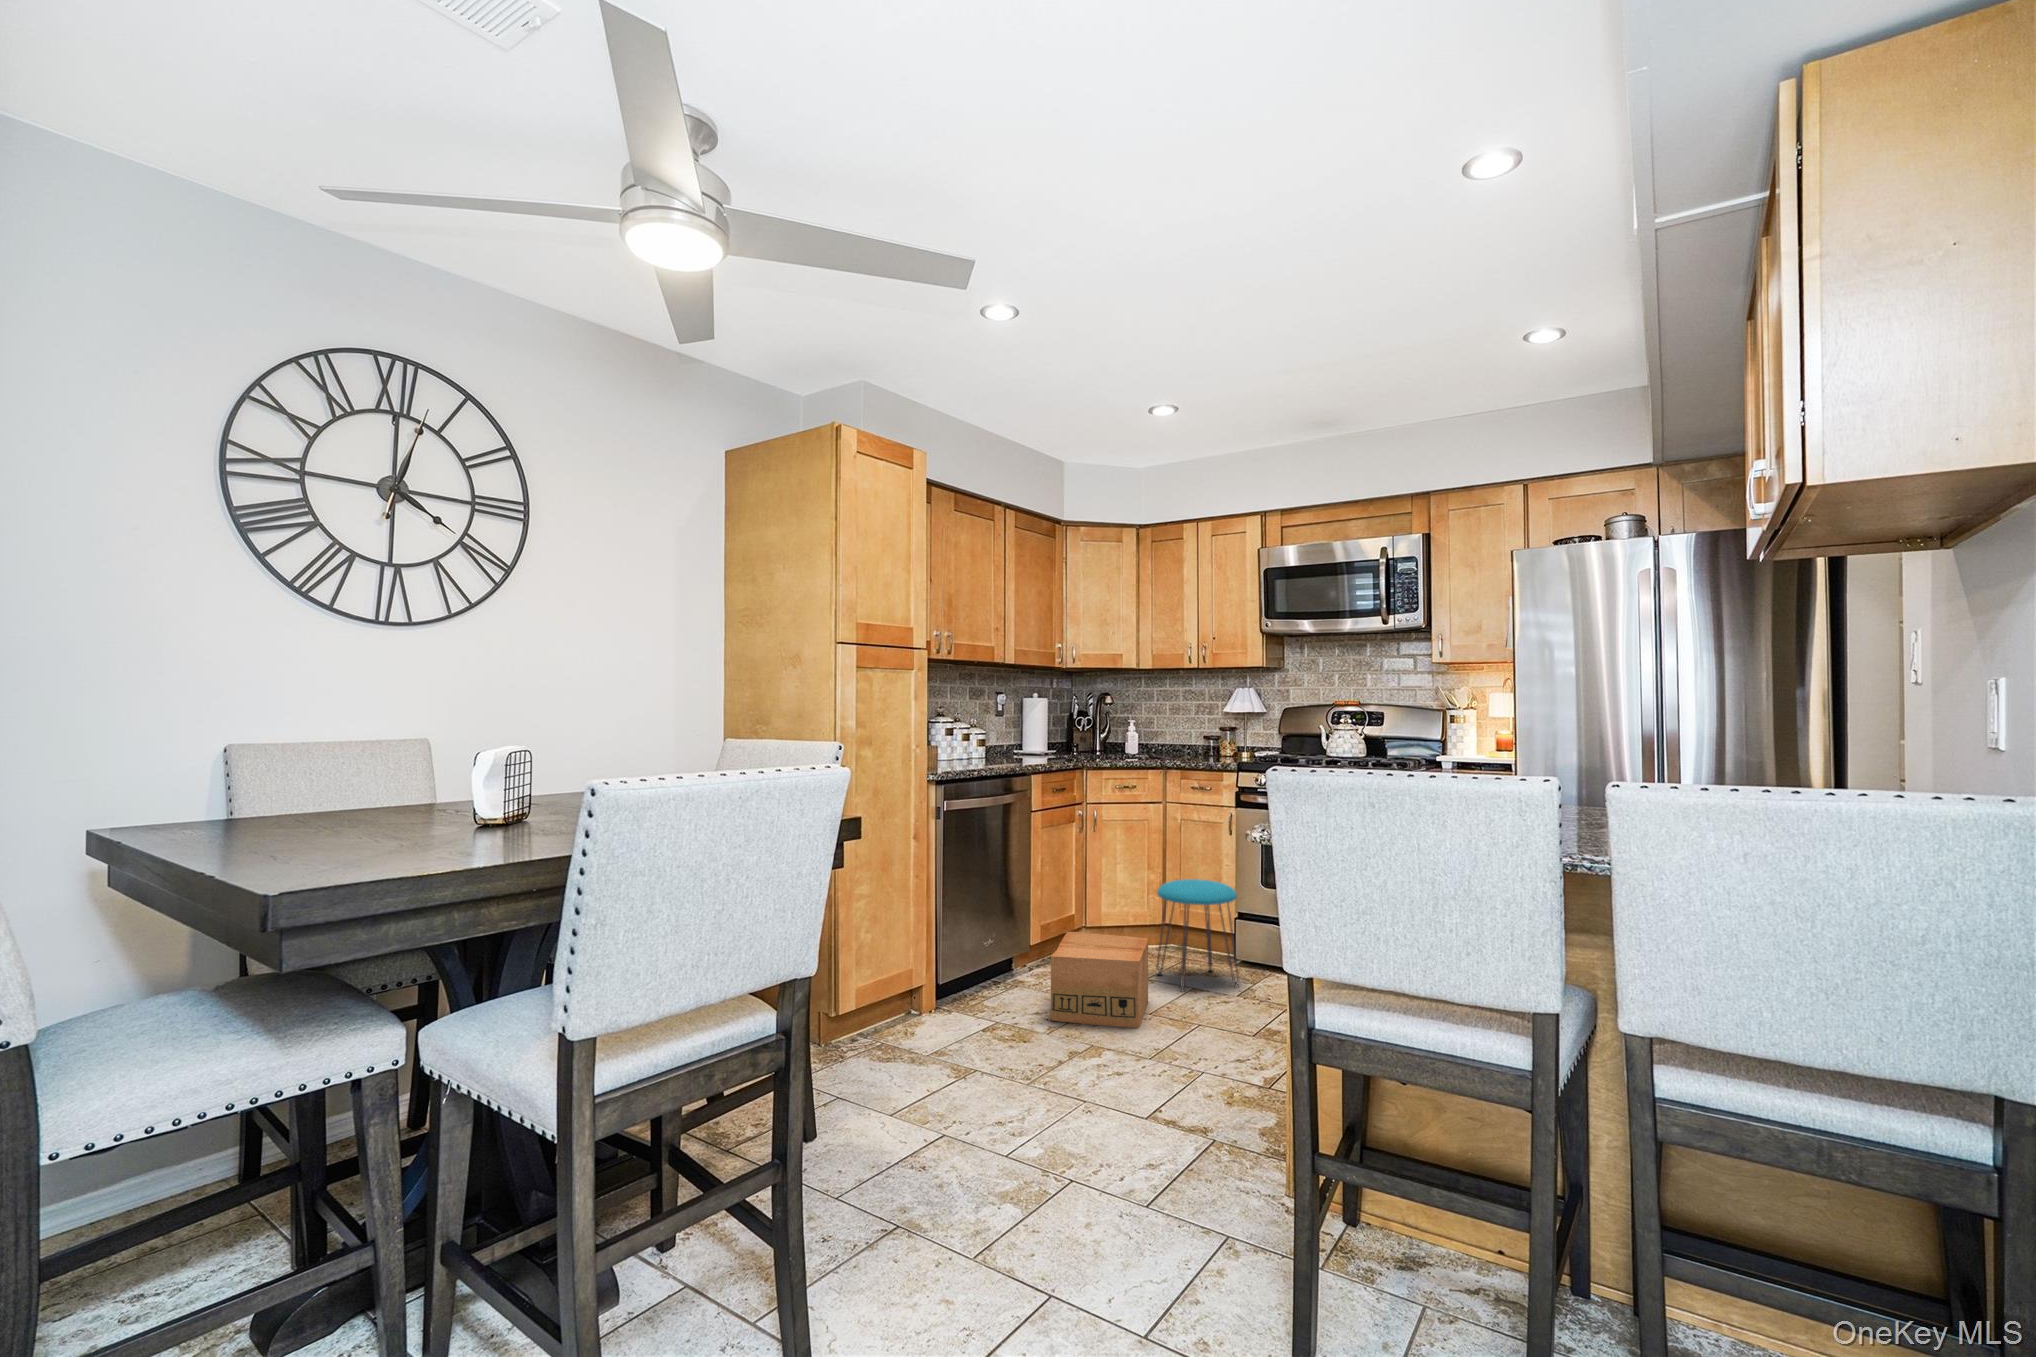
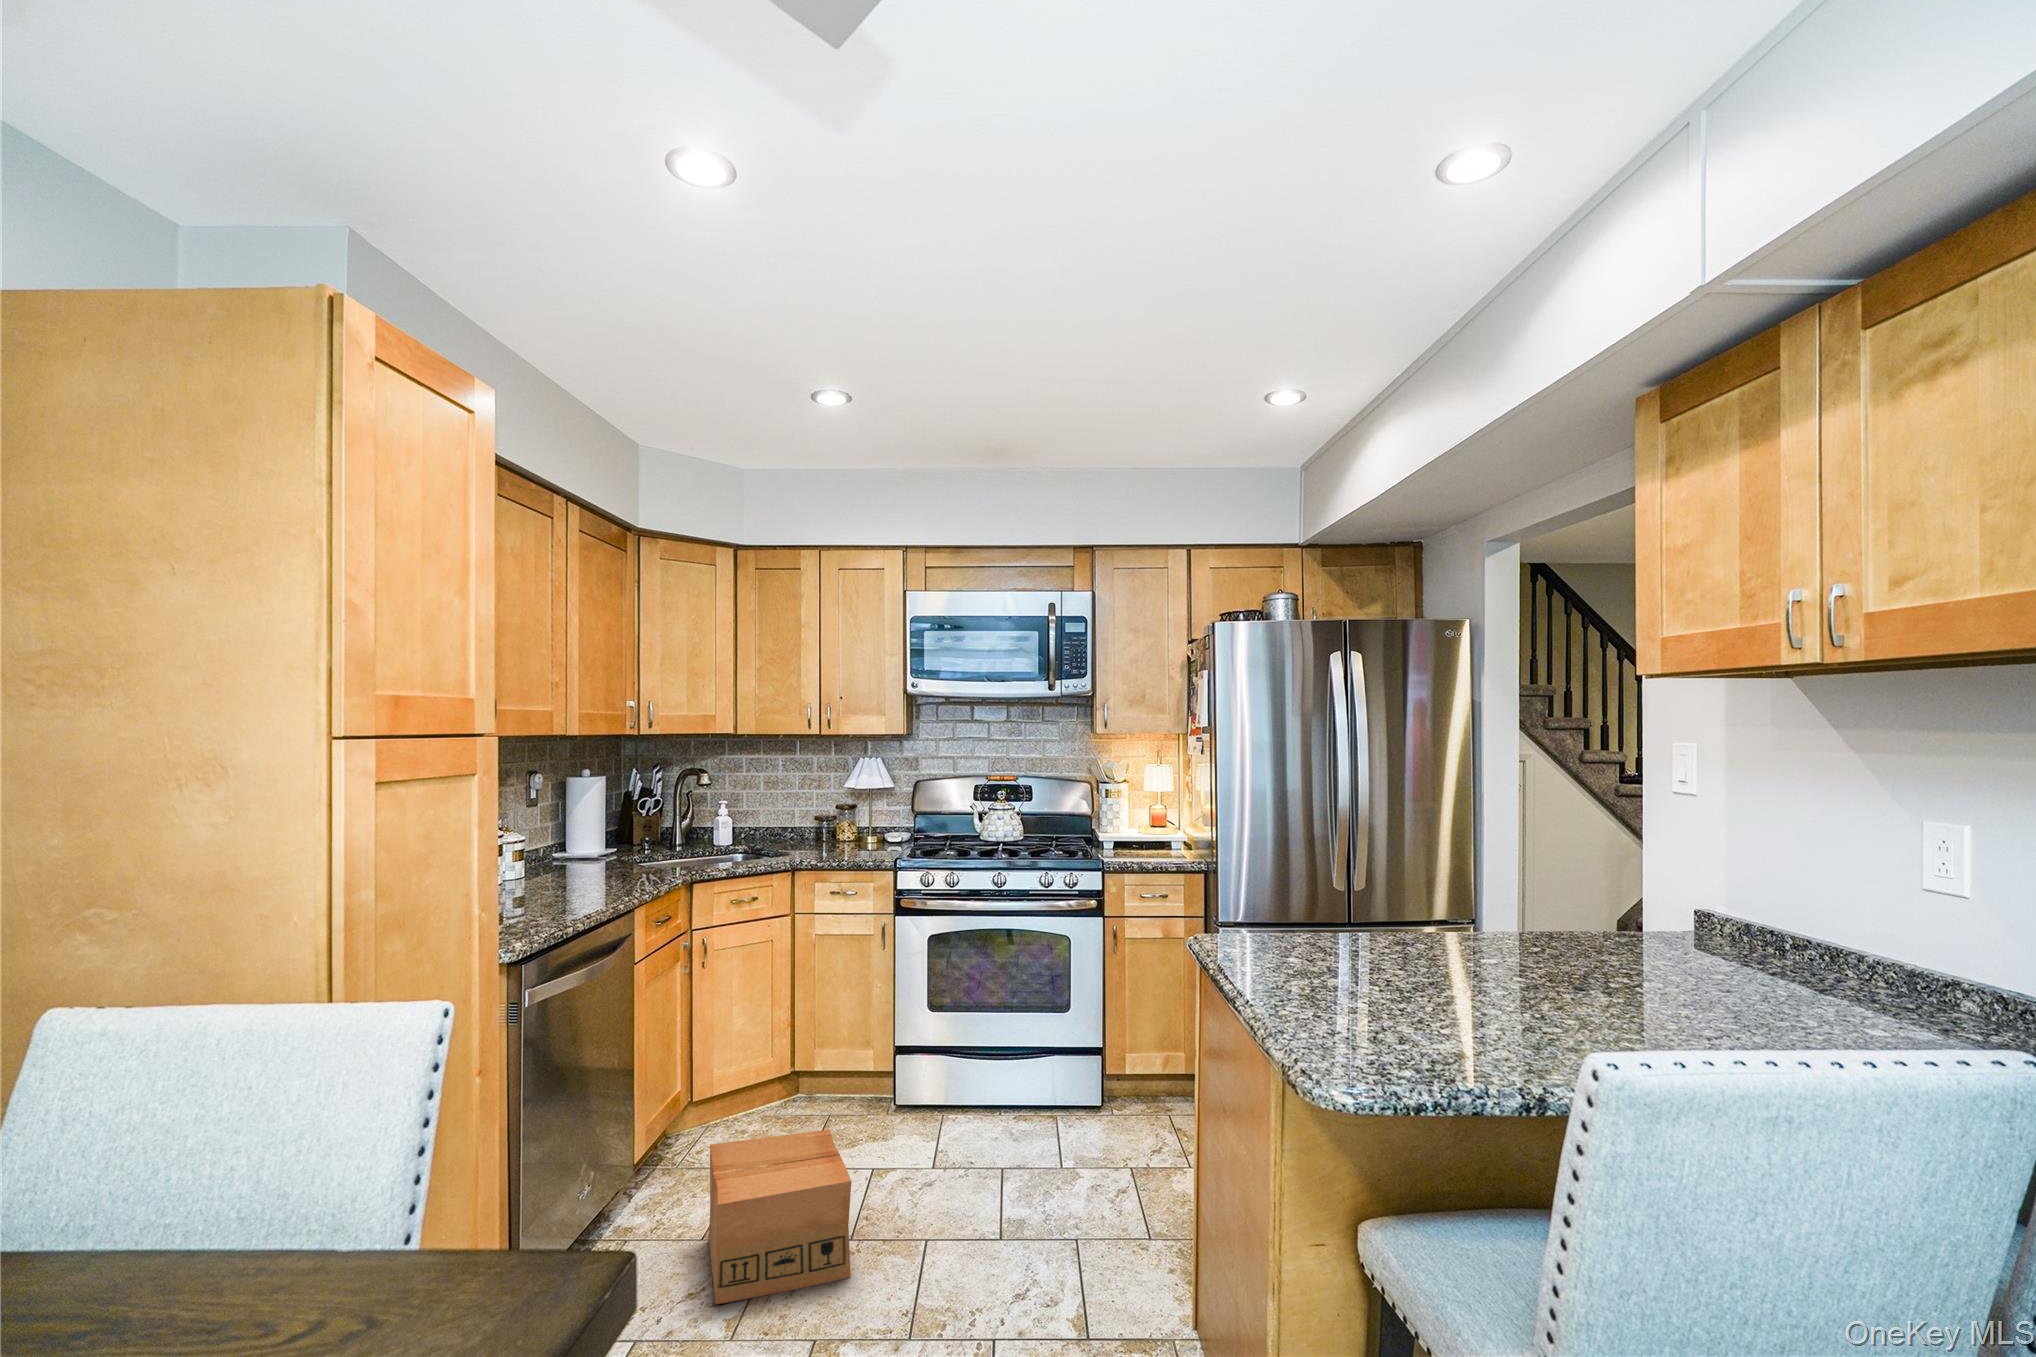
stool: present [1156,879,1239,992] -> none [808,1021,924,1188]

